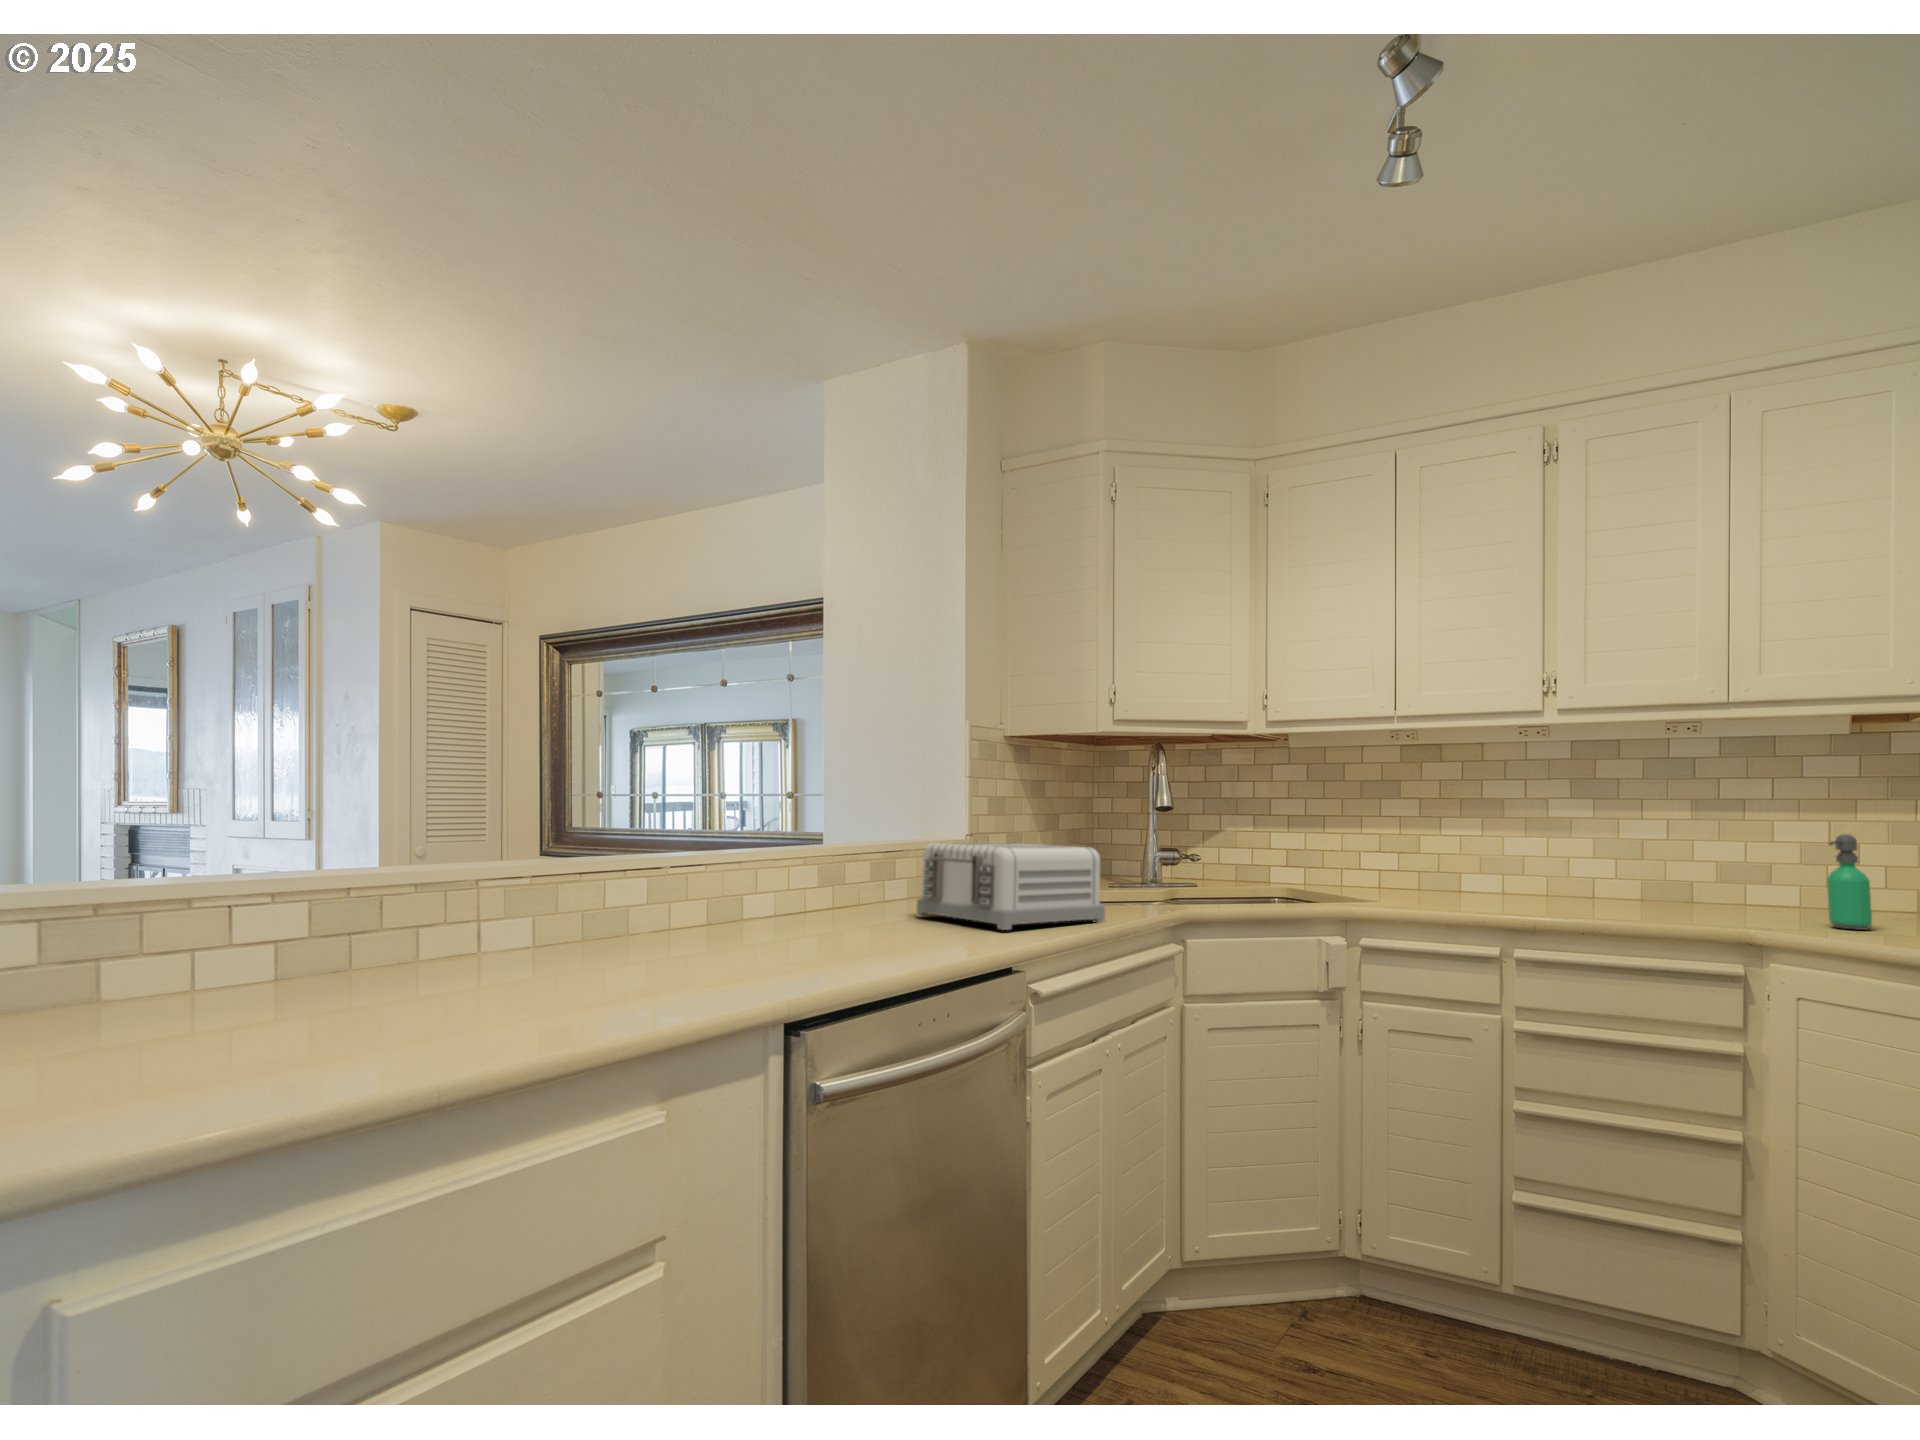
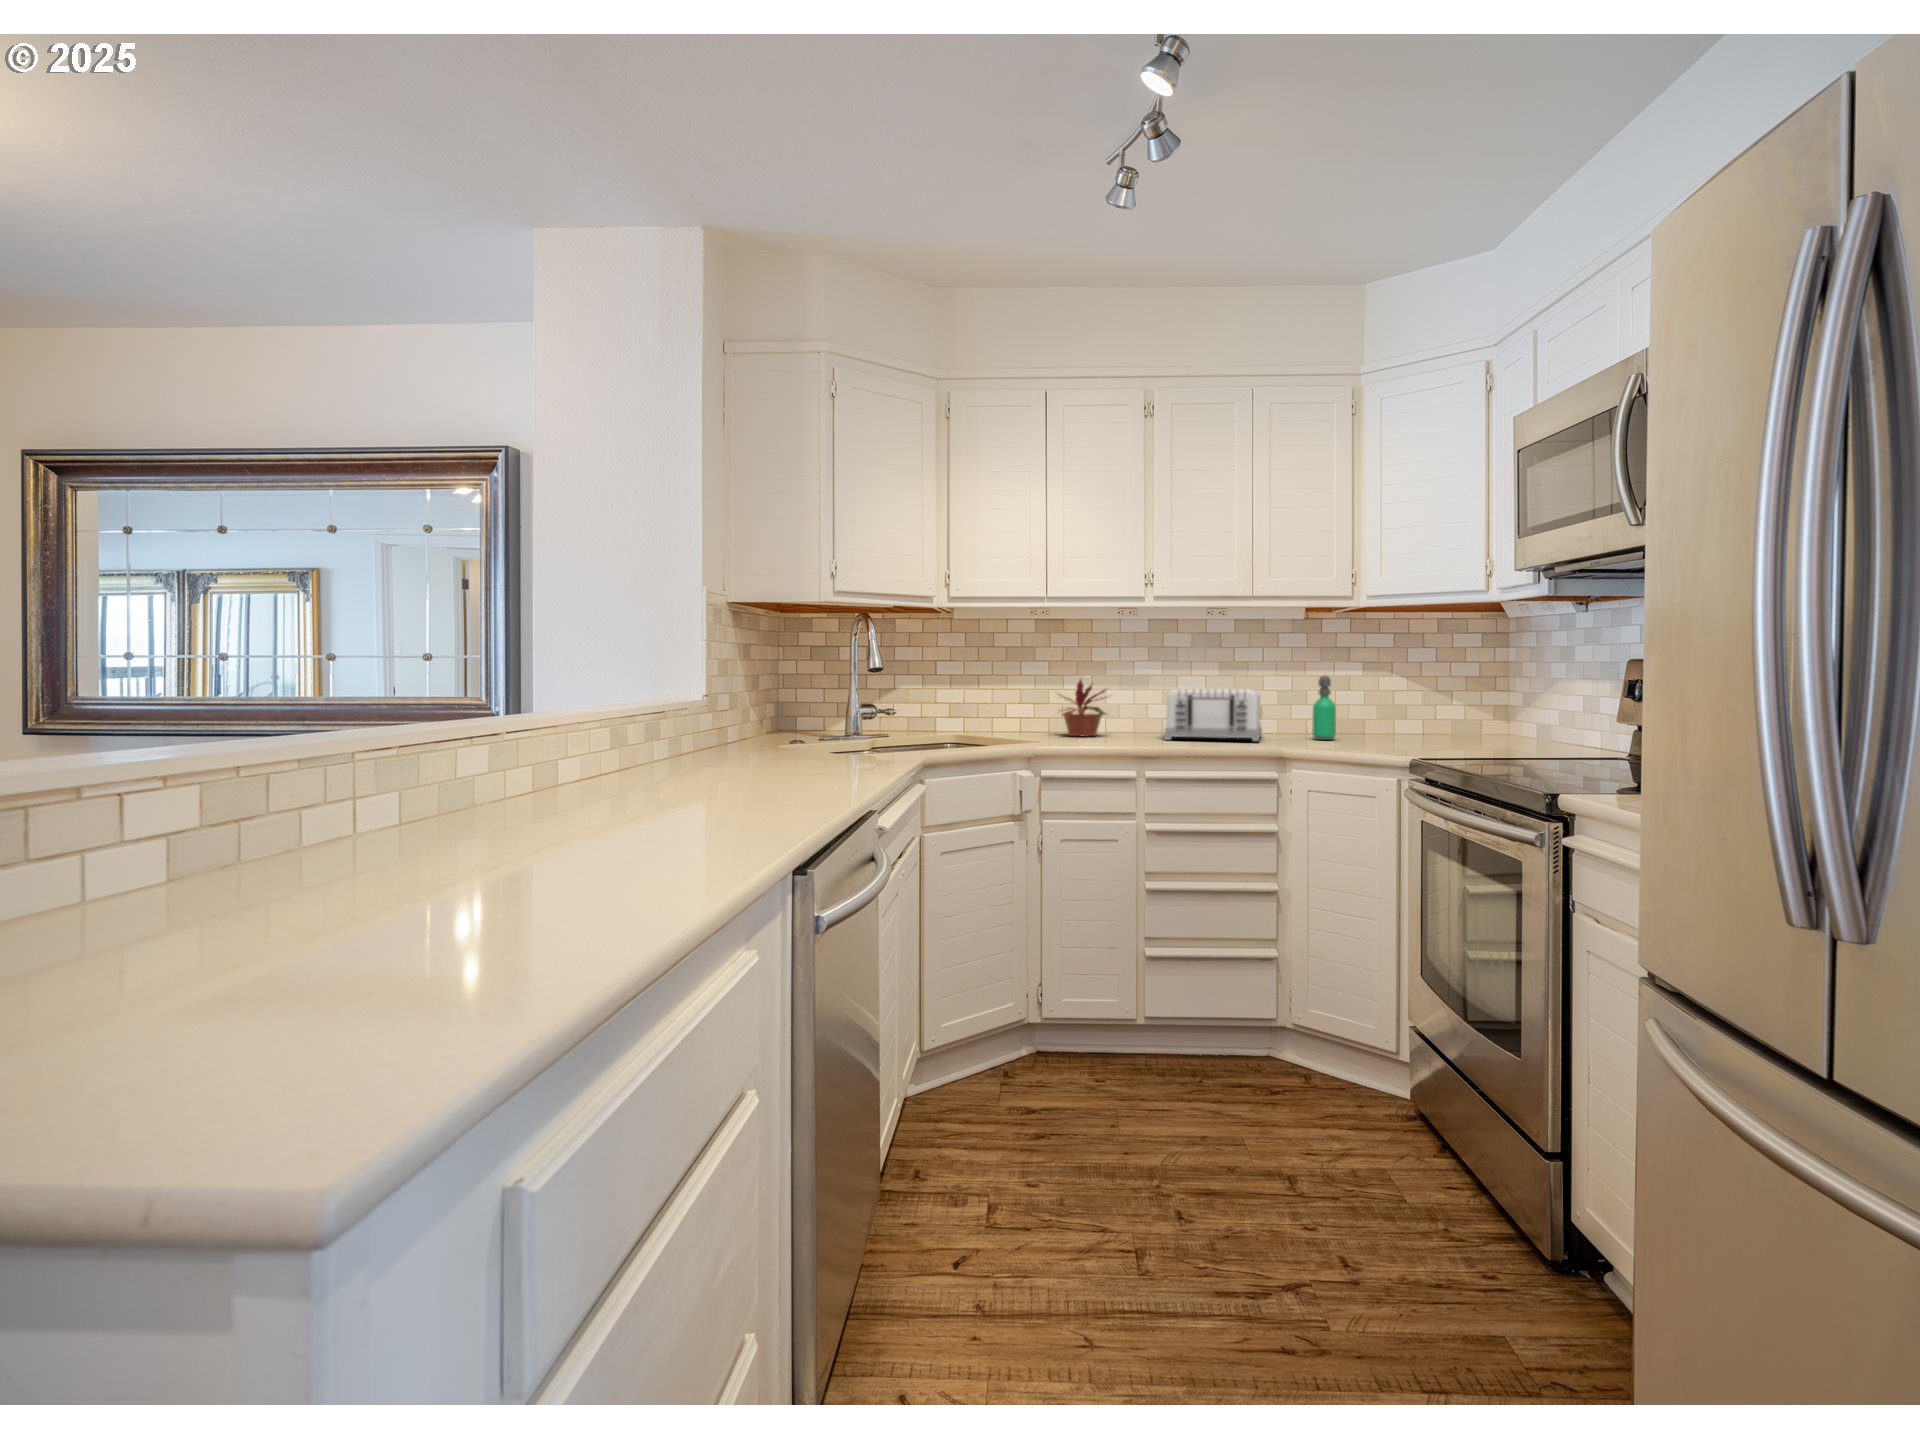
potted plant: none [1425,827,1514,901] -> present [1060,680,1108,736]
toaster: present [916,843,1105,930] -> present [1165,689,1262,741]

